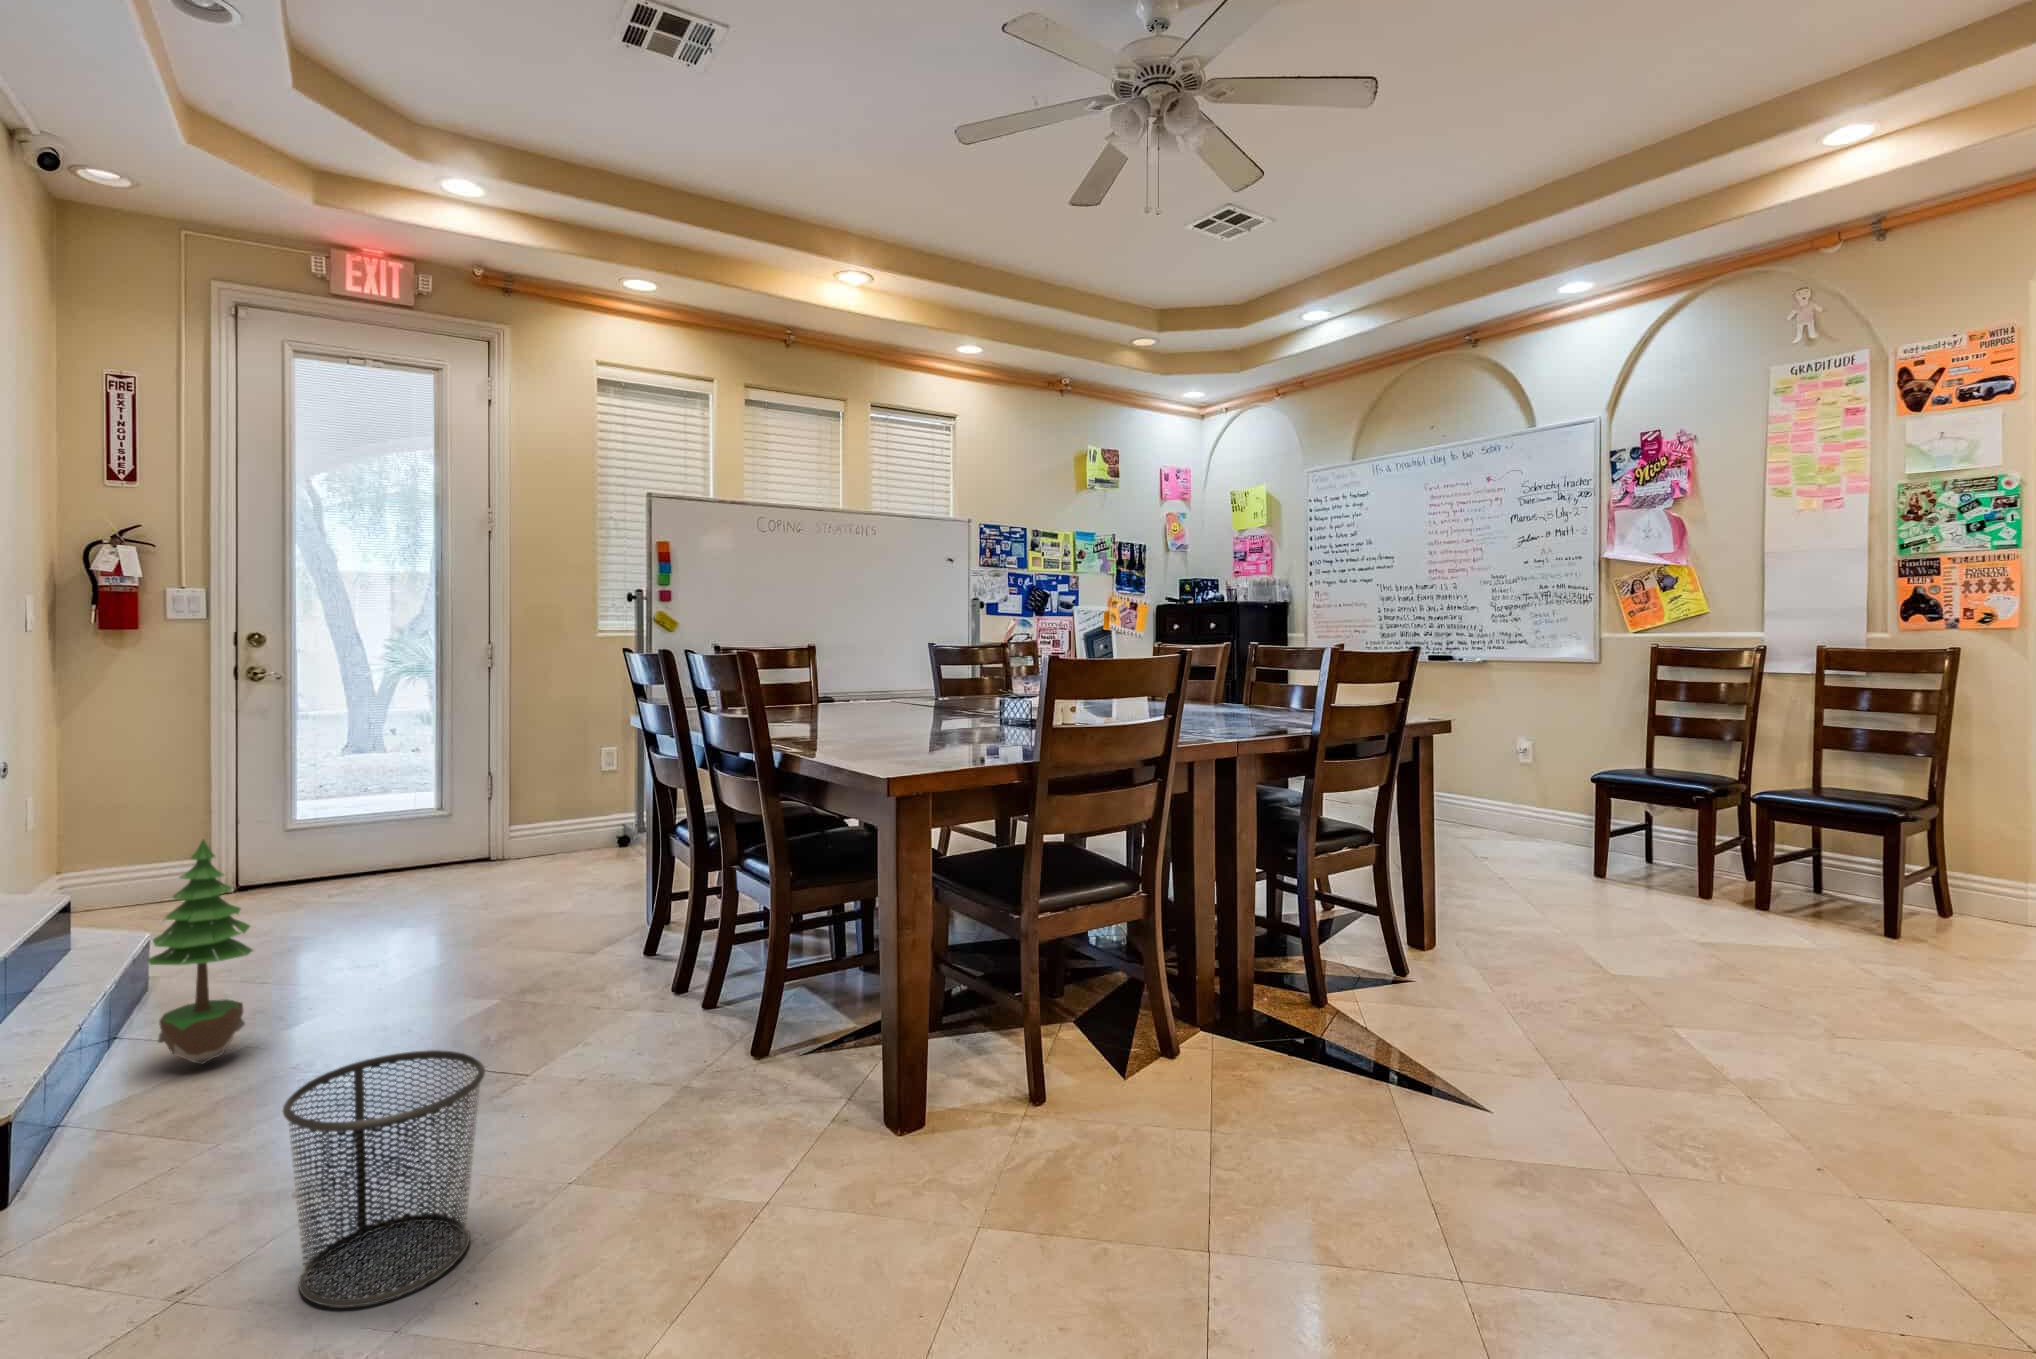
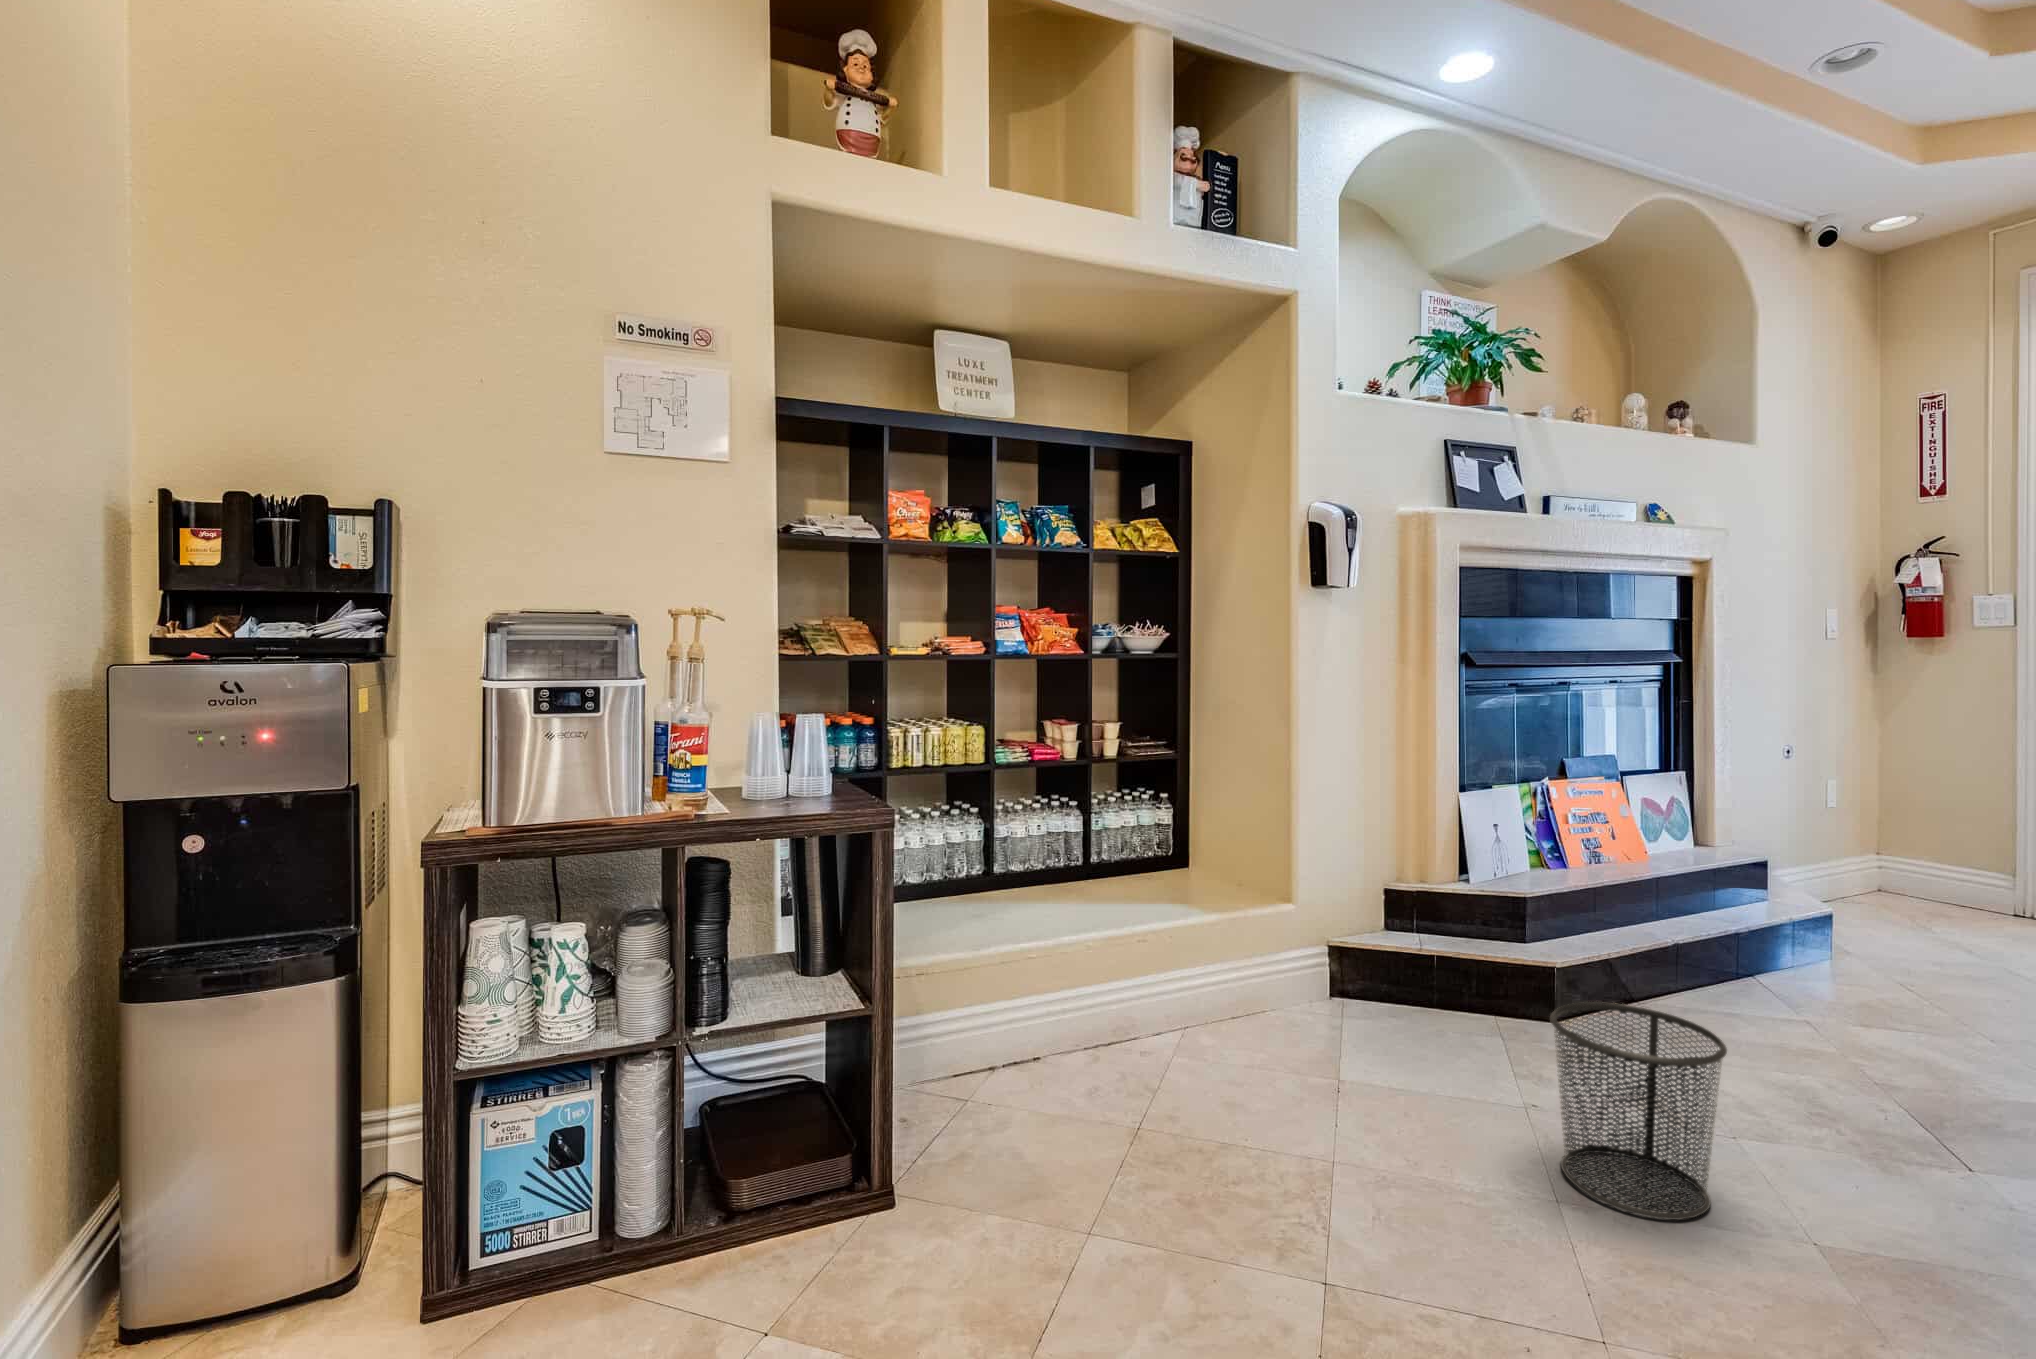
potted tree: present [147,839,252,1064] -> none [1719,820,1812,1021]

